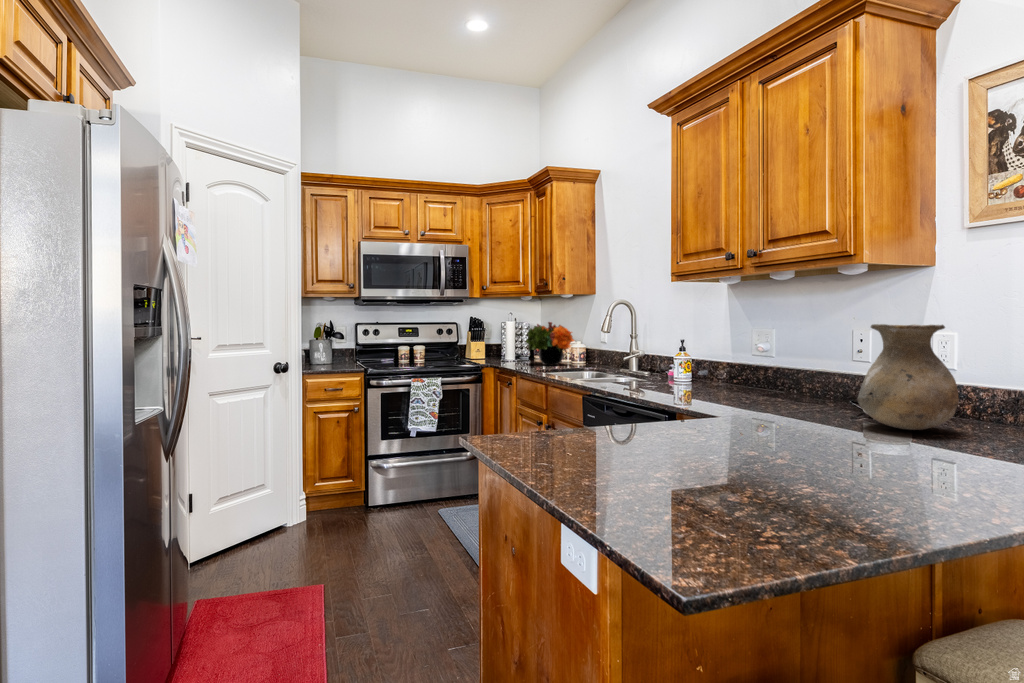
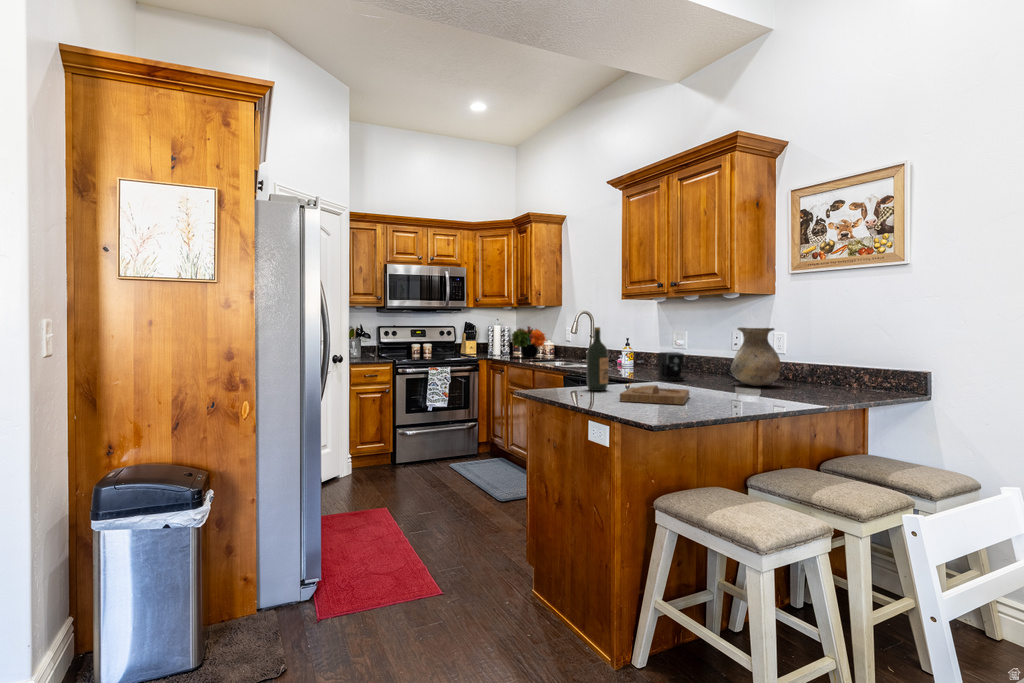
wine bottle: none [592,327,631,441] -> present [587,327,608,391]
coffee maker: none [727,365,804,414] -> present [659,352,685,381]
tray: none [640,439,785,494] -> present [620,385,689,405]

